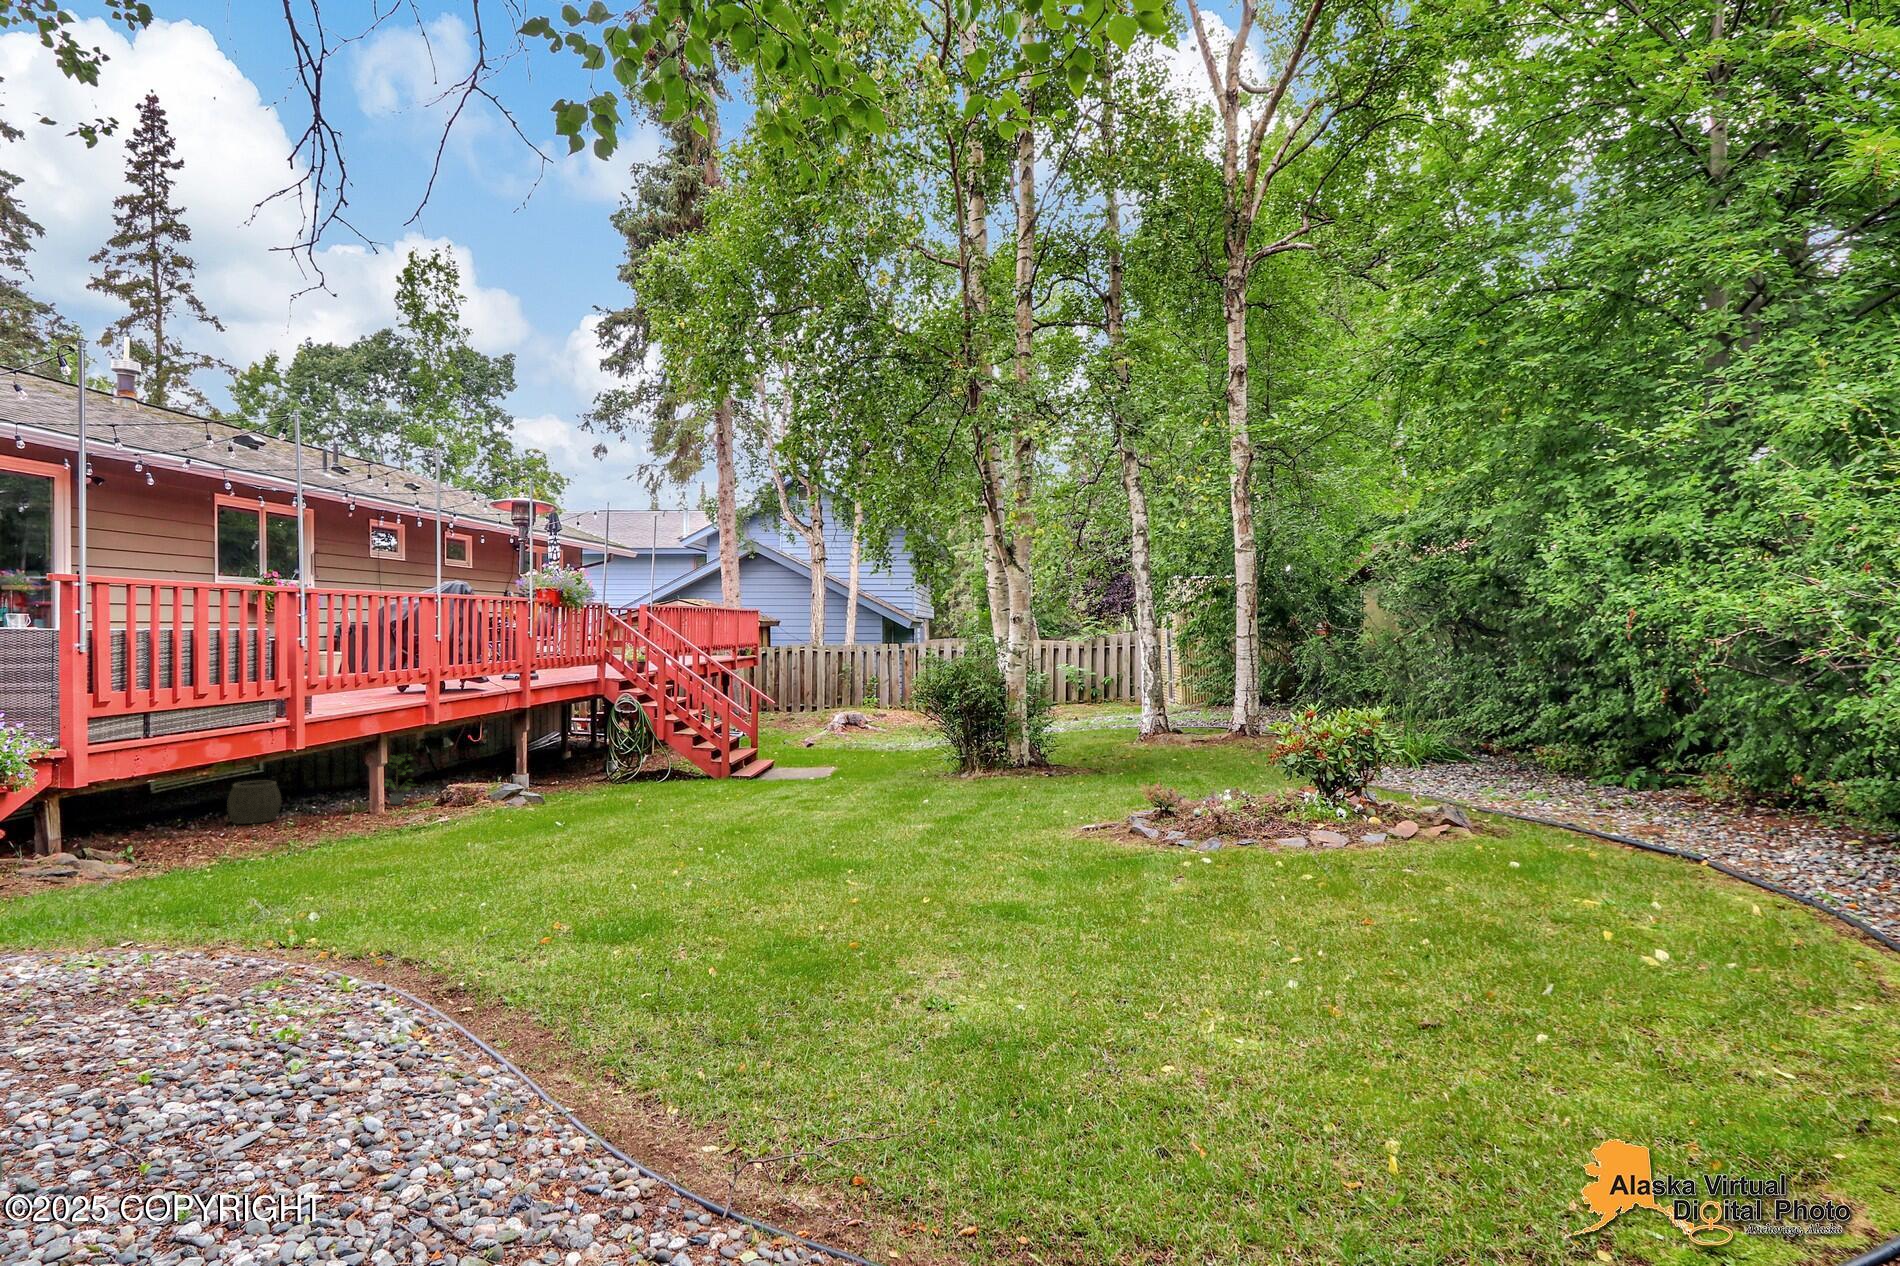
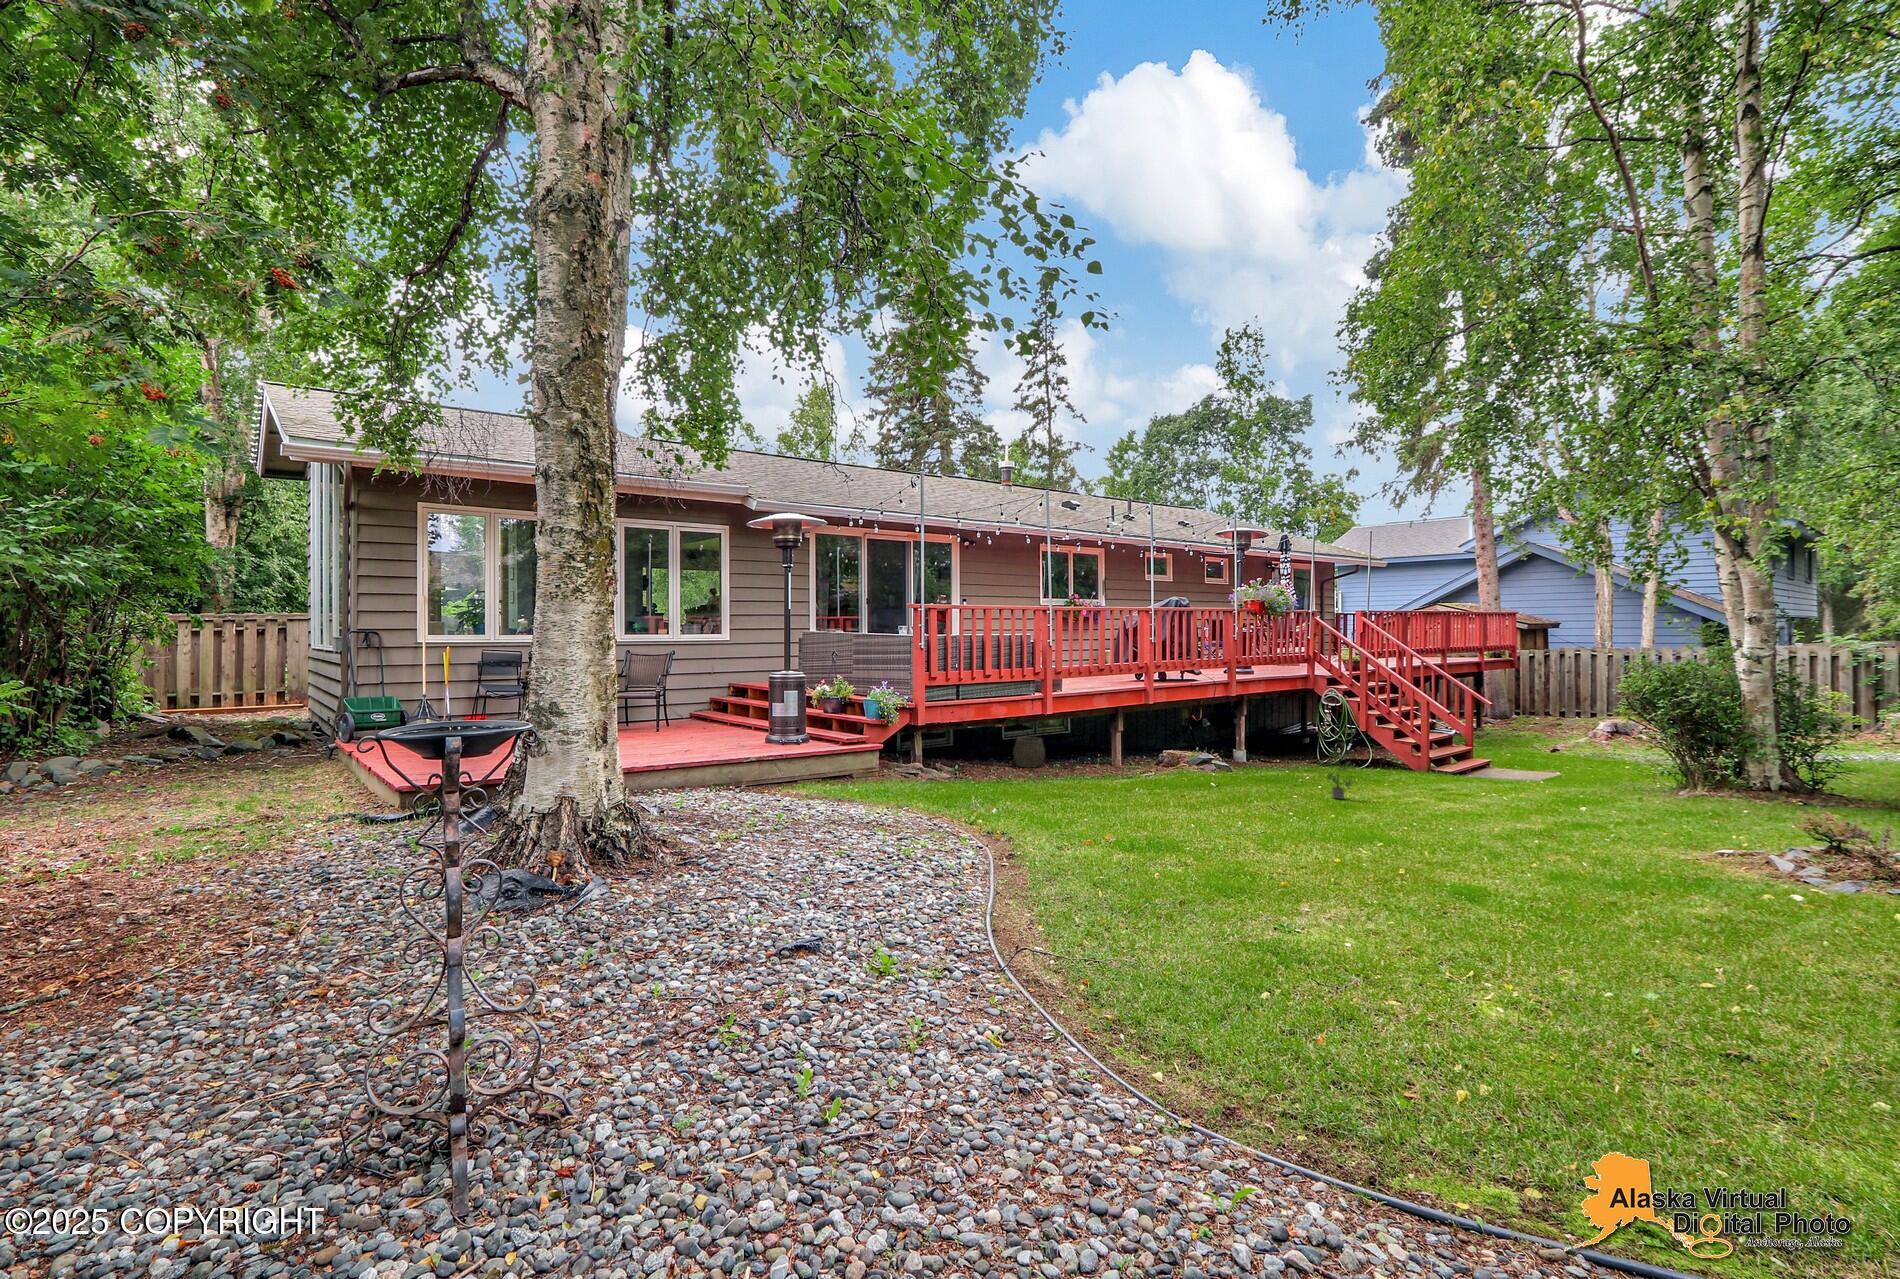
potted plant: present [384,755,413,805] -> present [1327,752,1353,799]

